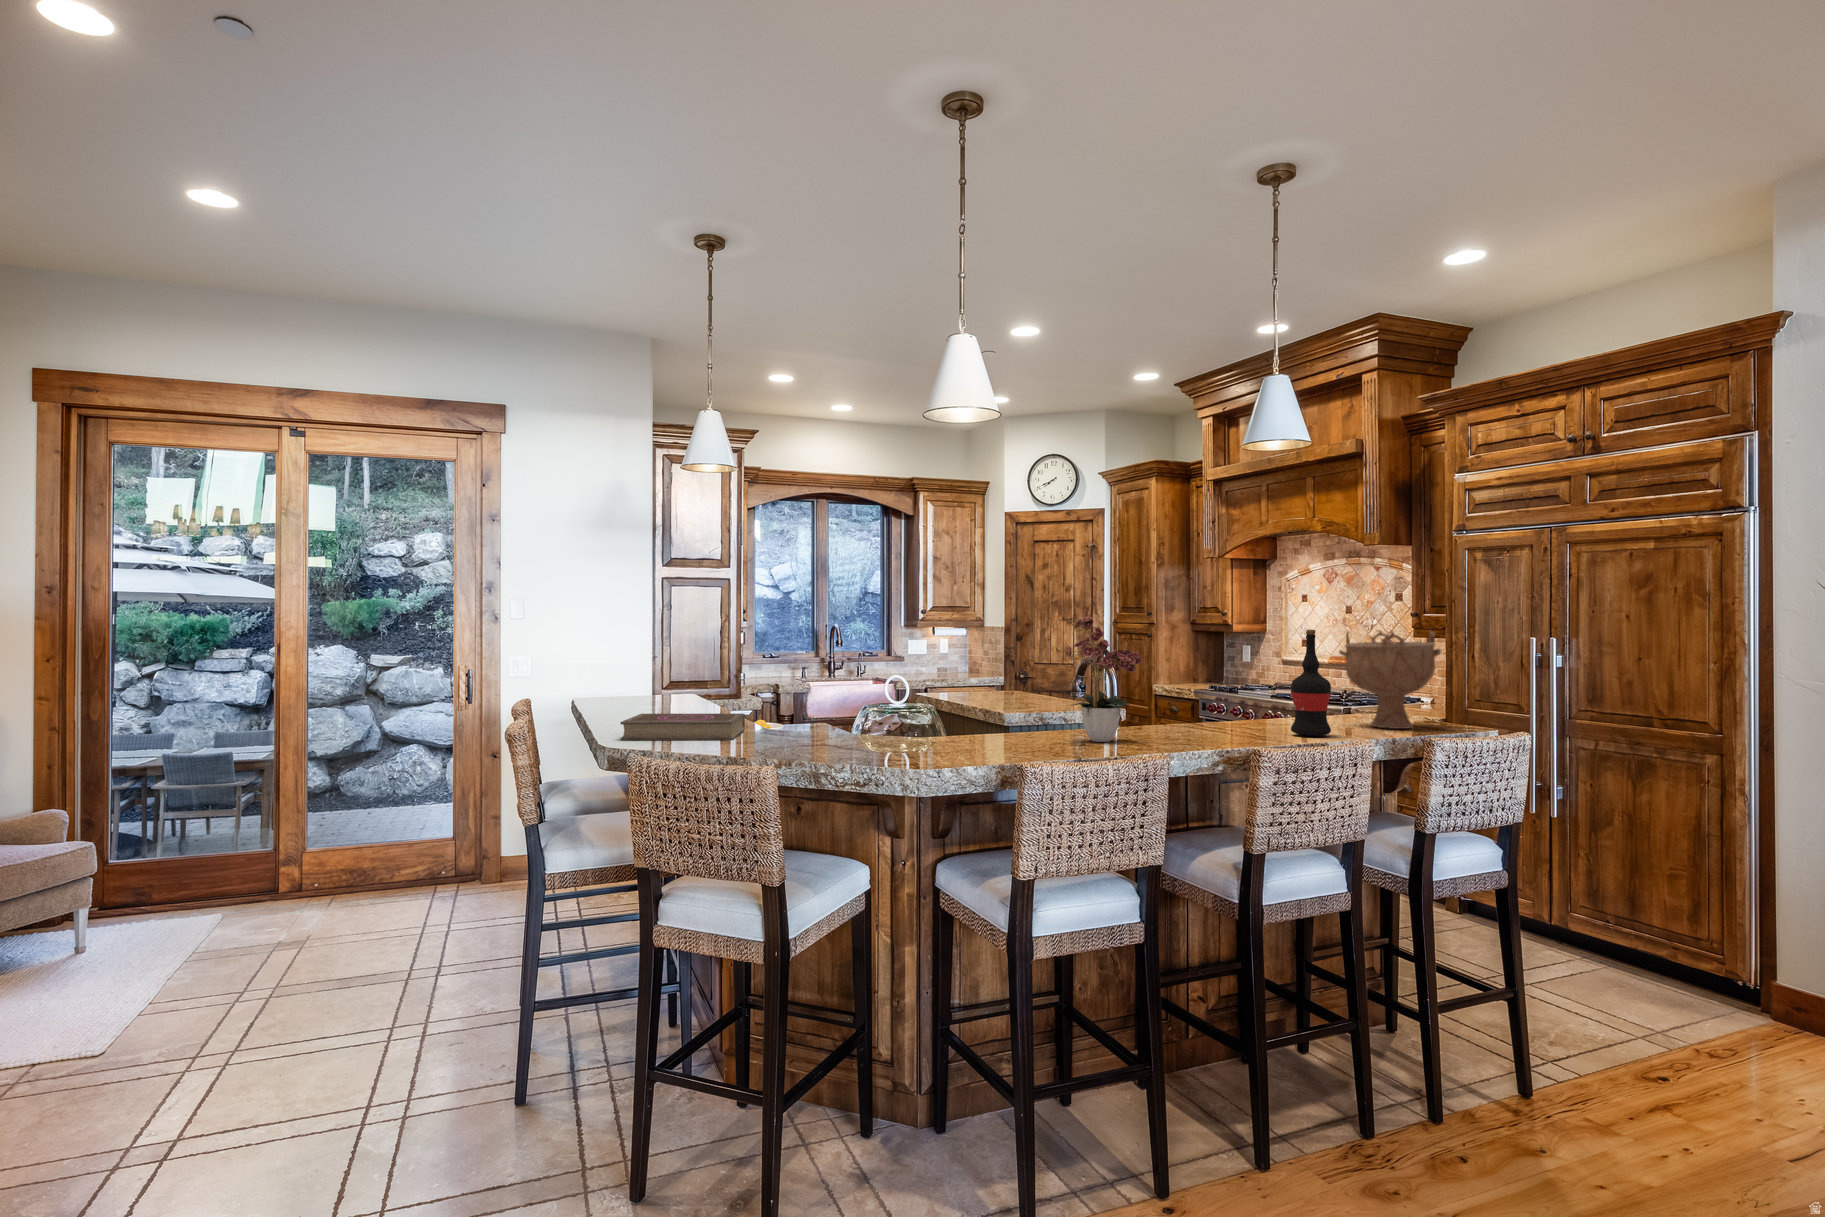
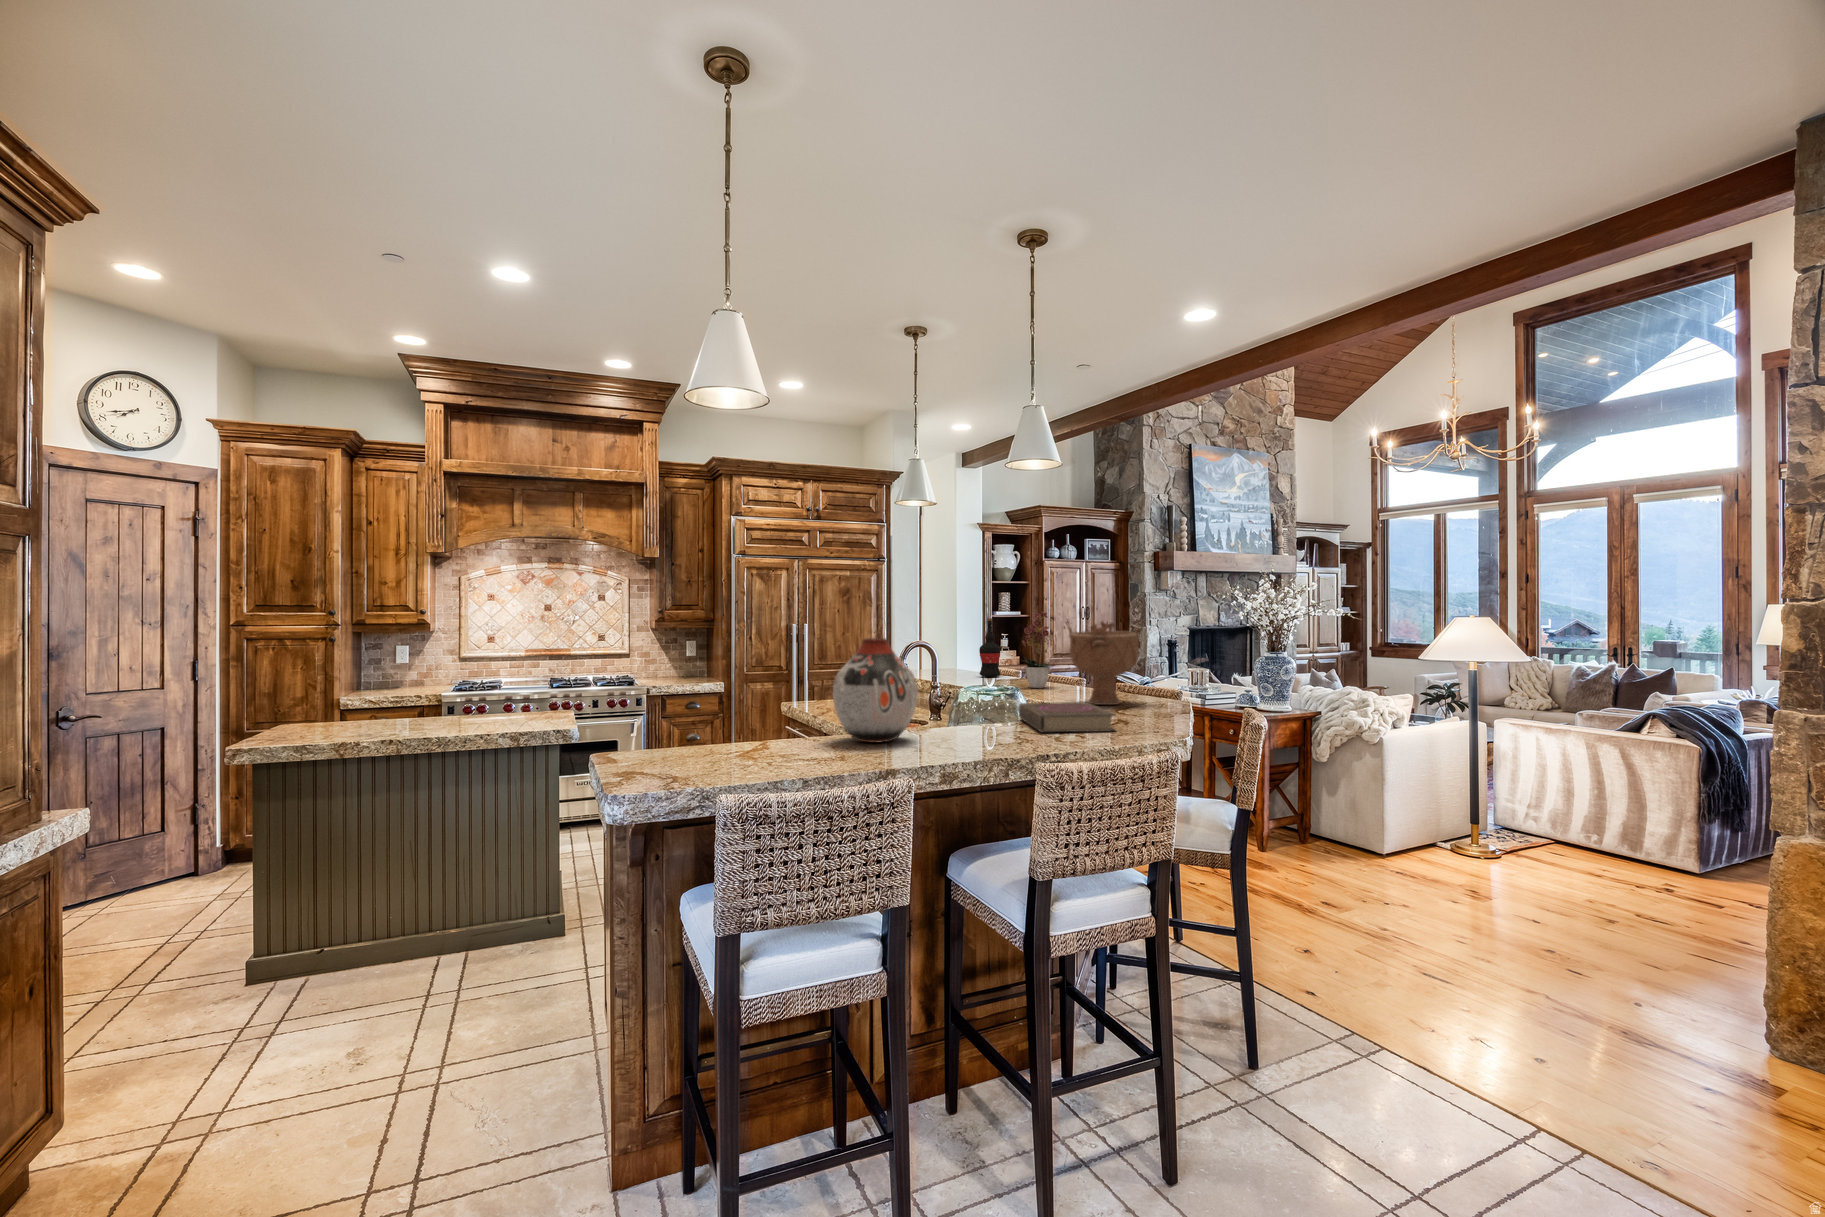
decorative bowl: present [1339,630,1441,729] -> present [1067,621,1139,705]
vase: none [629,635,698,718] -> present [833,638,918,743]

